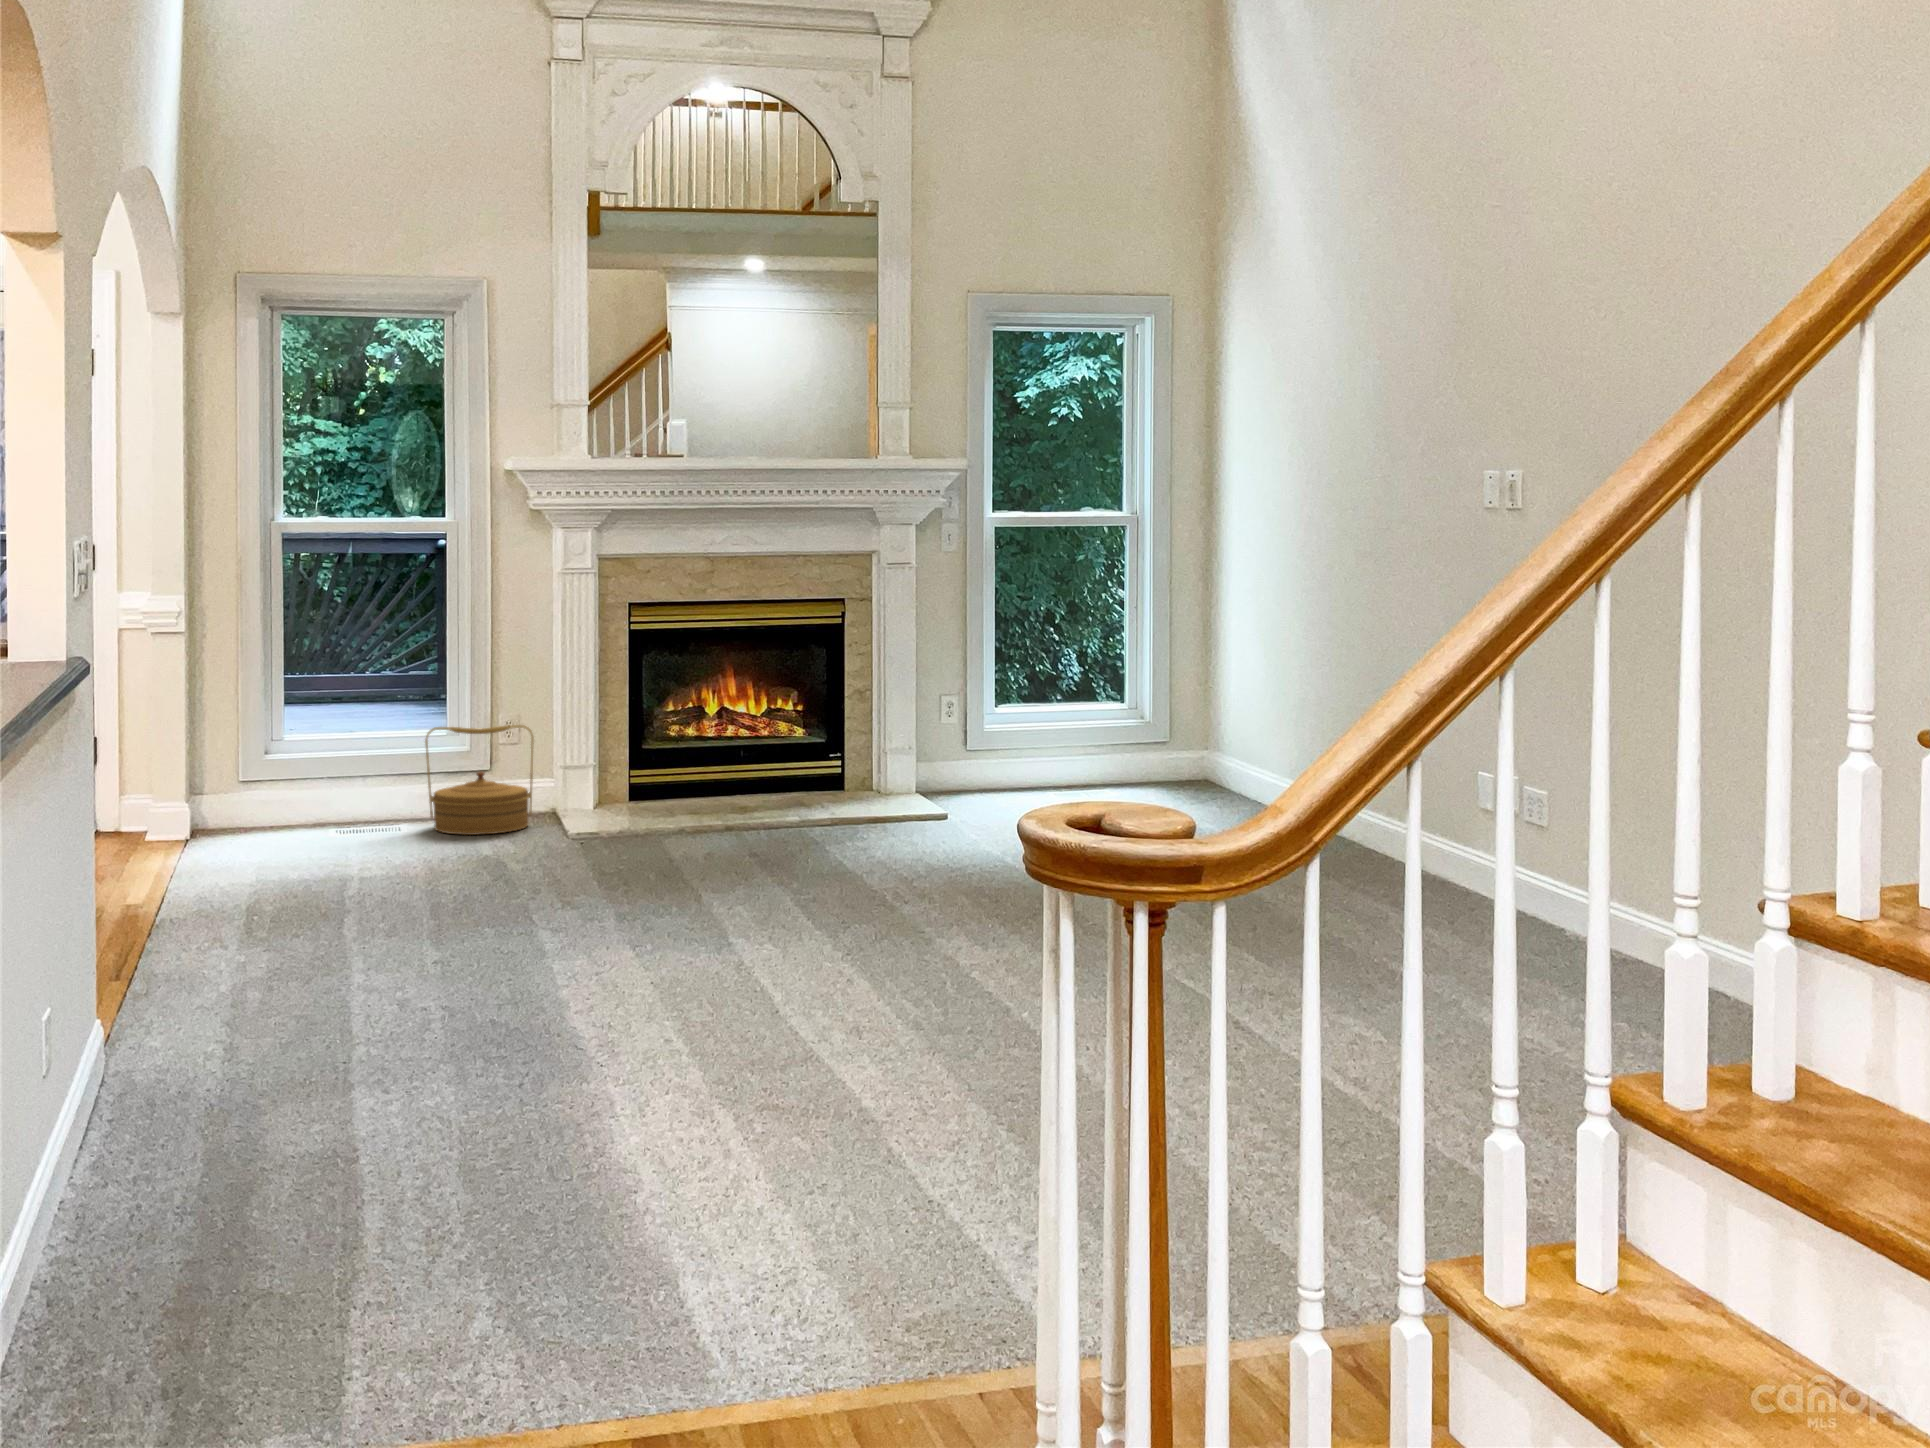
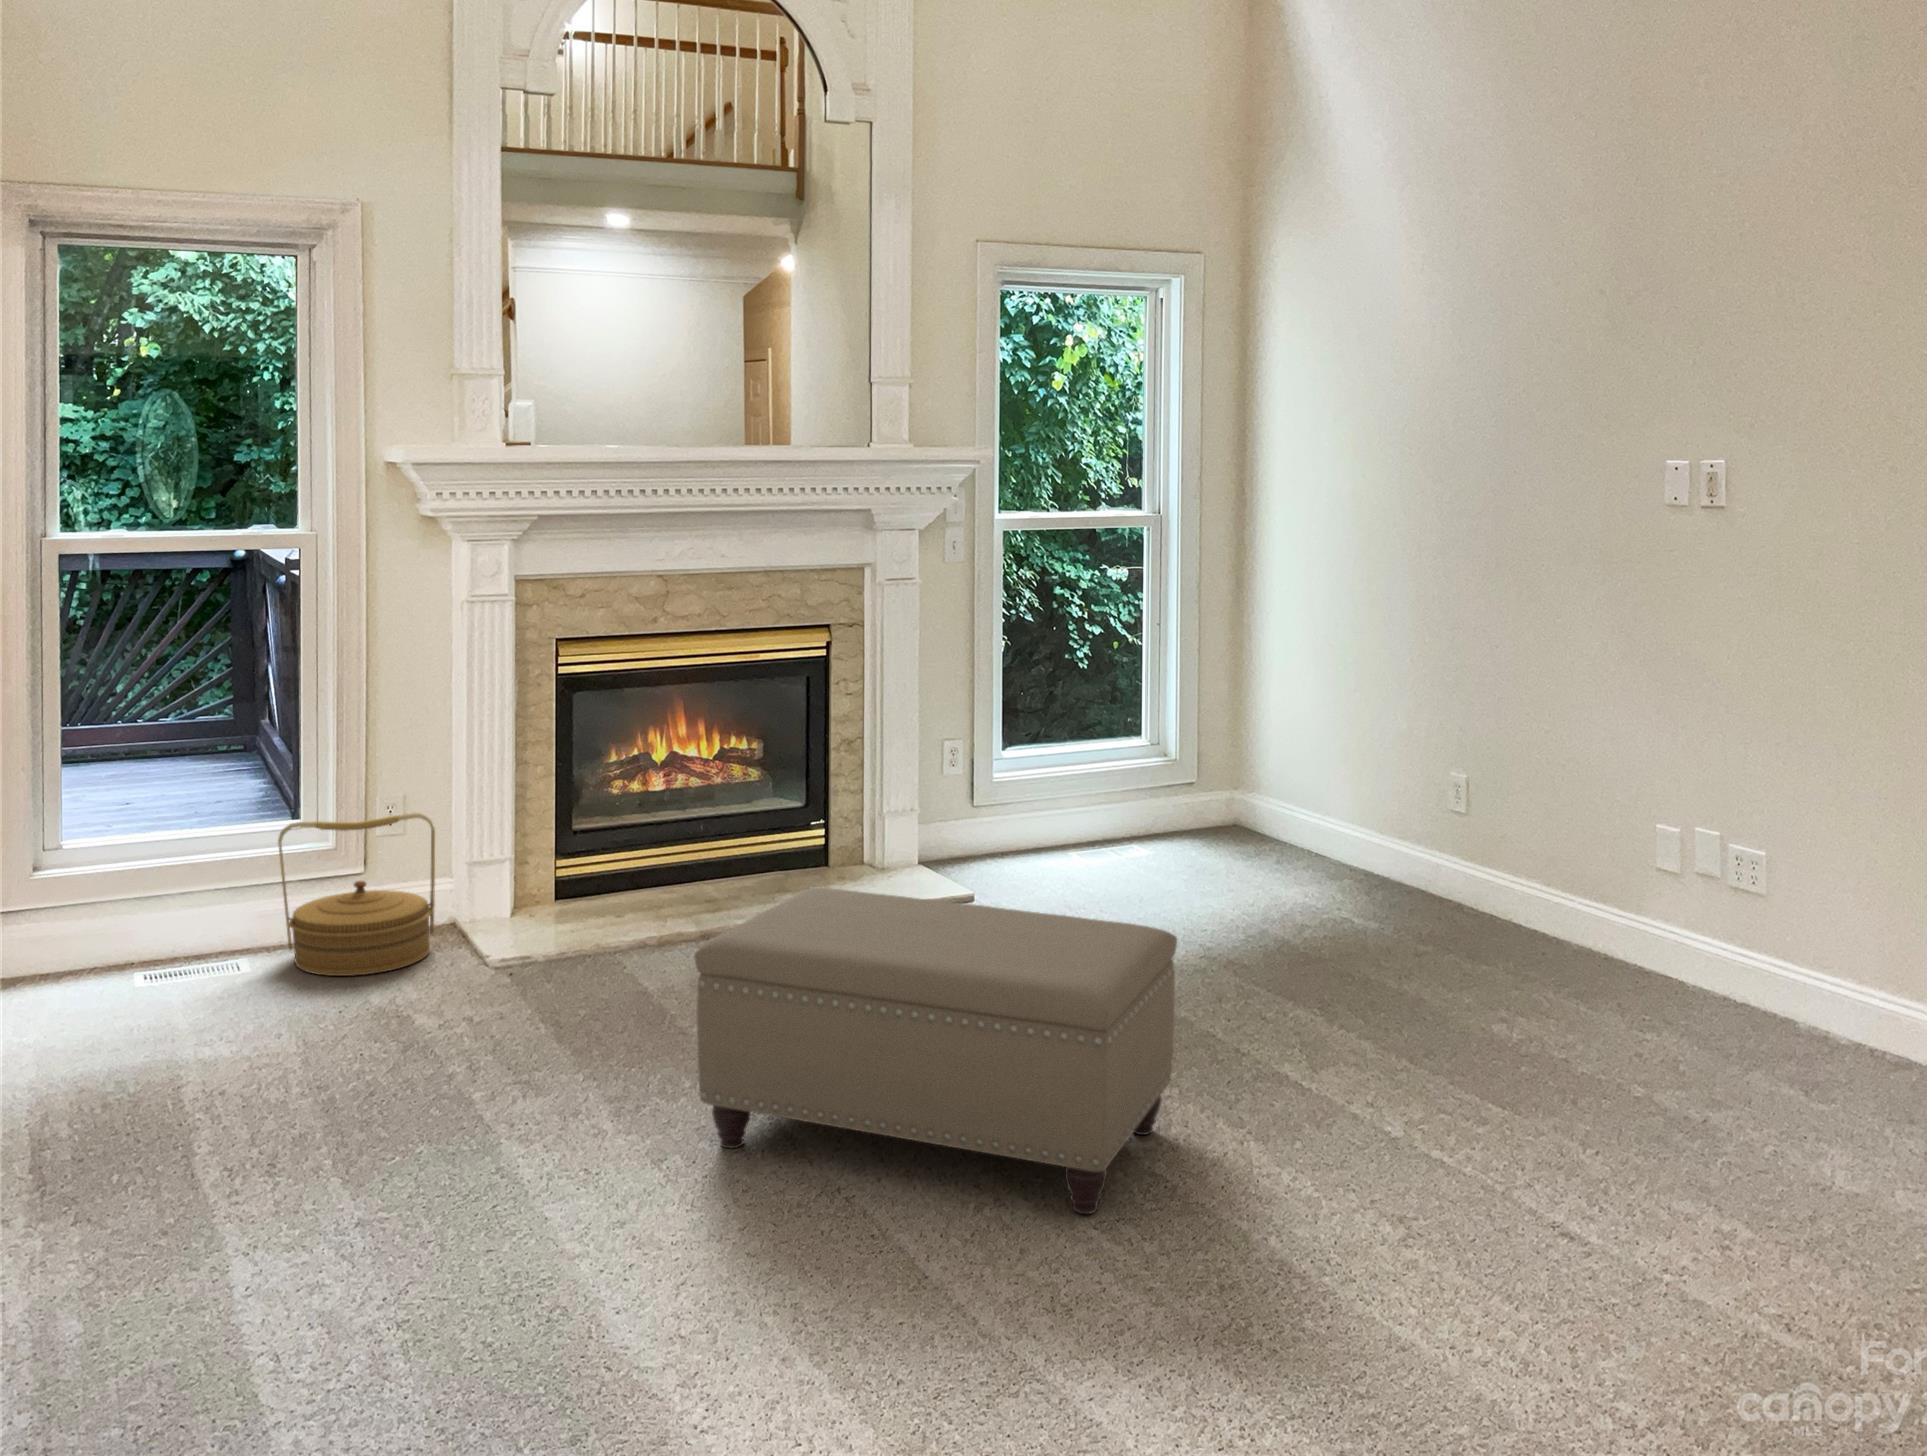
ottoman: none [652,752,973,936] -> present [694,888,1177,1214]

